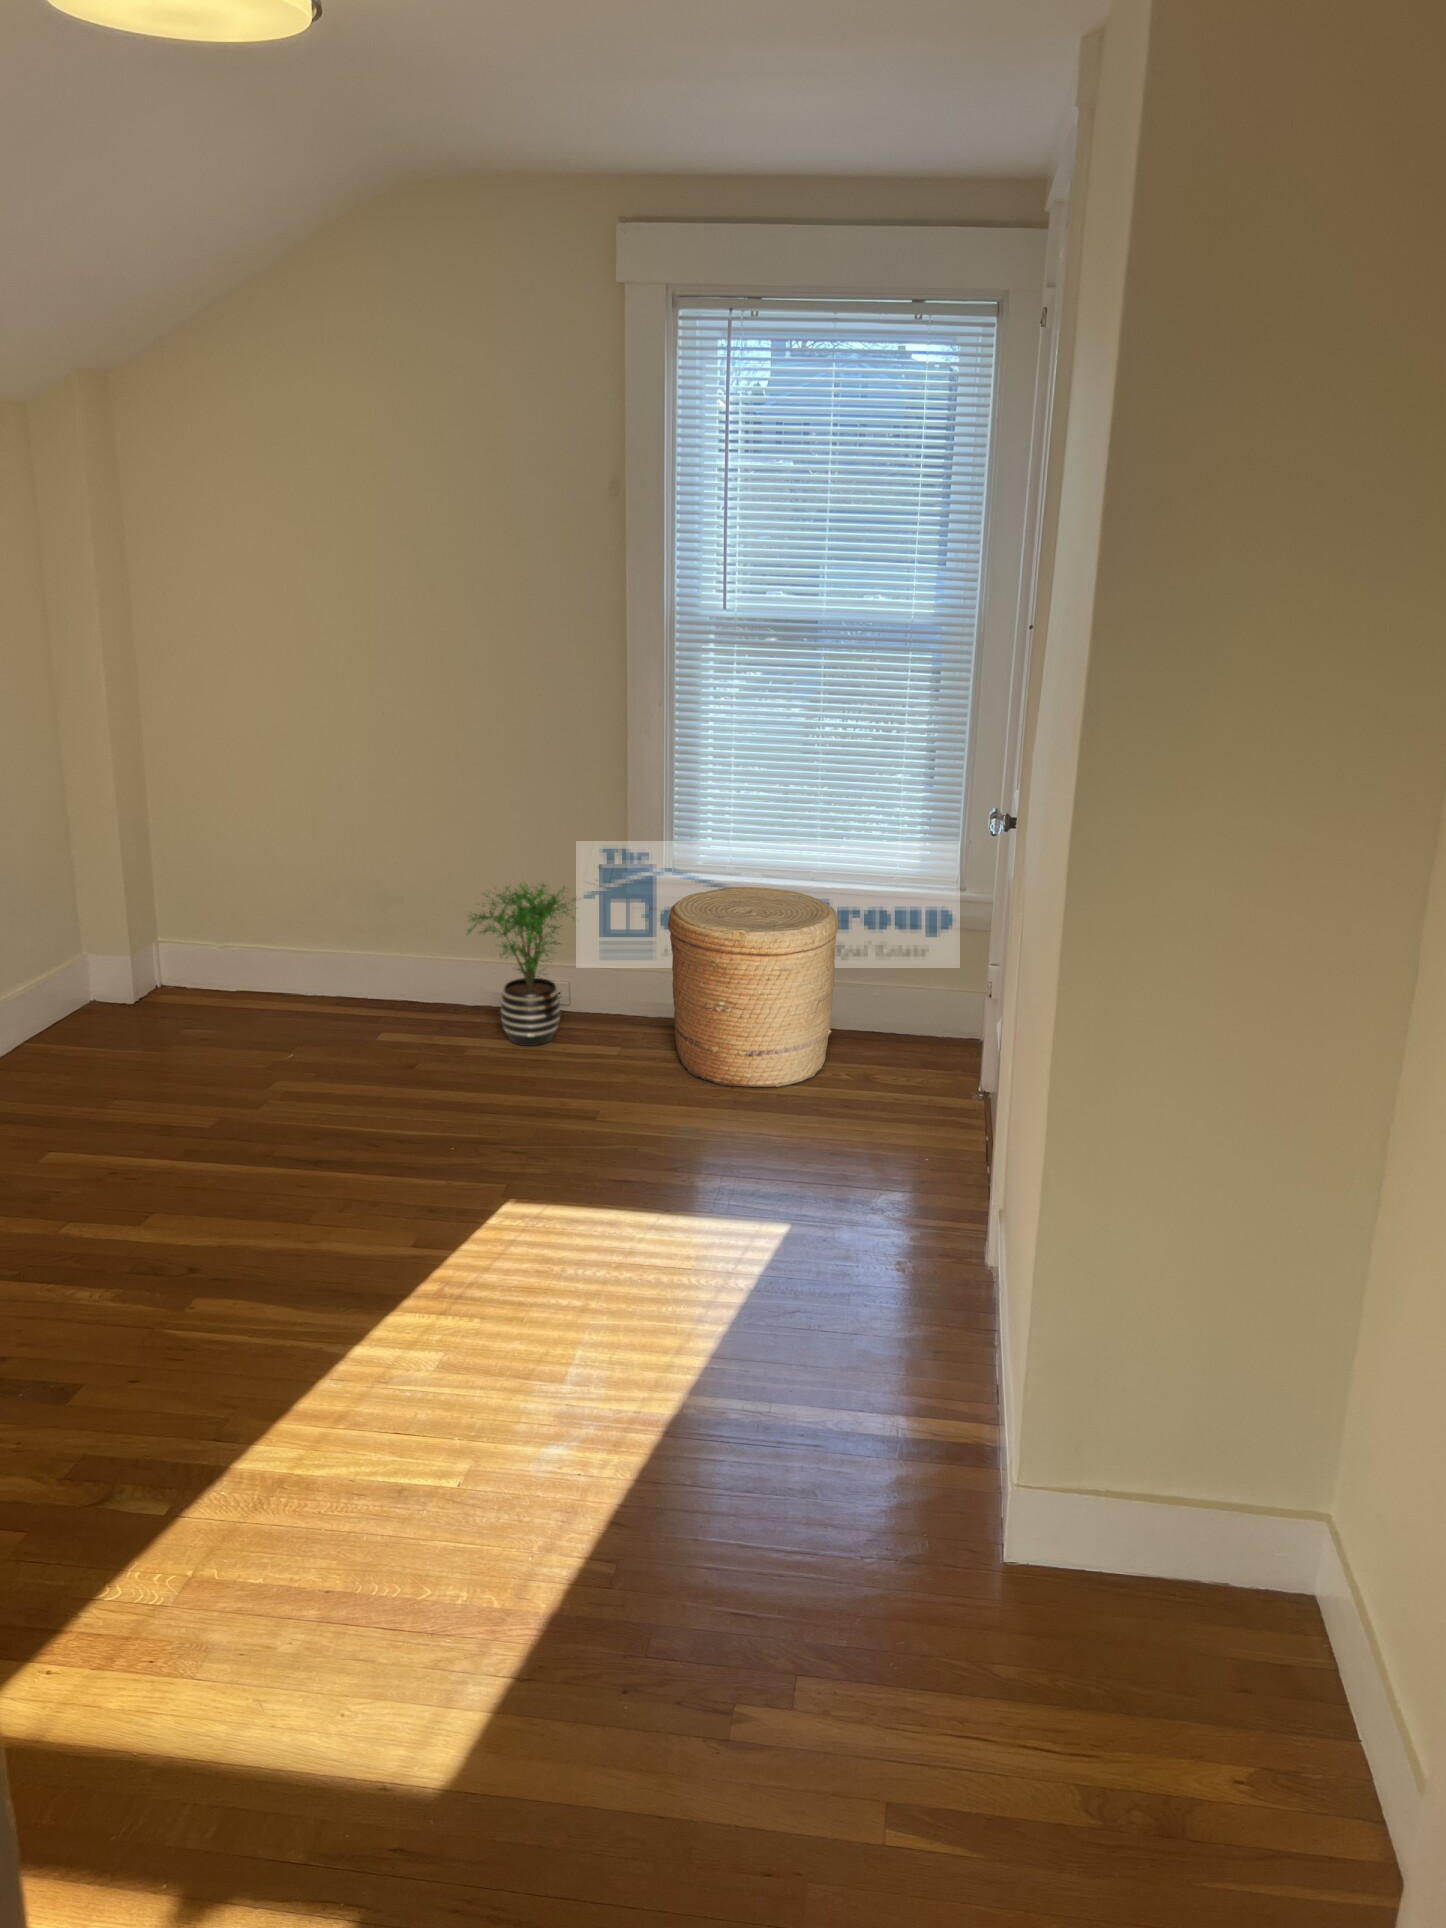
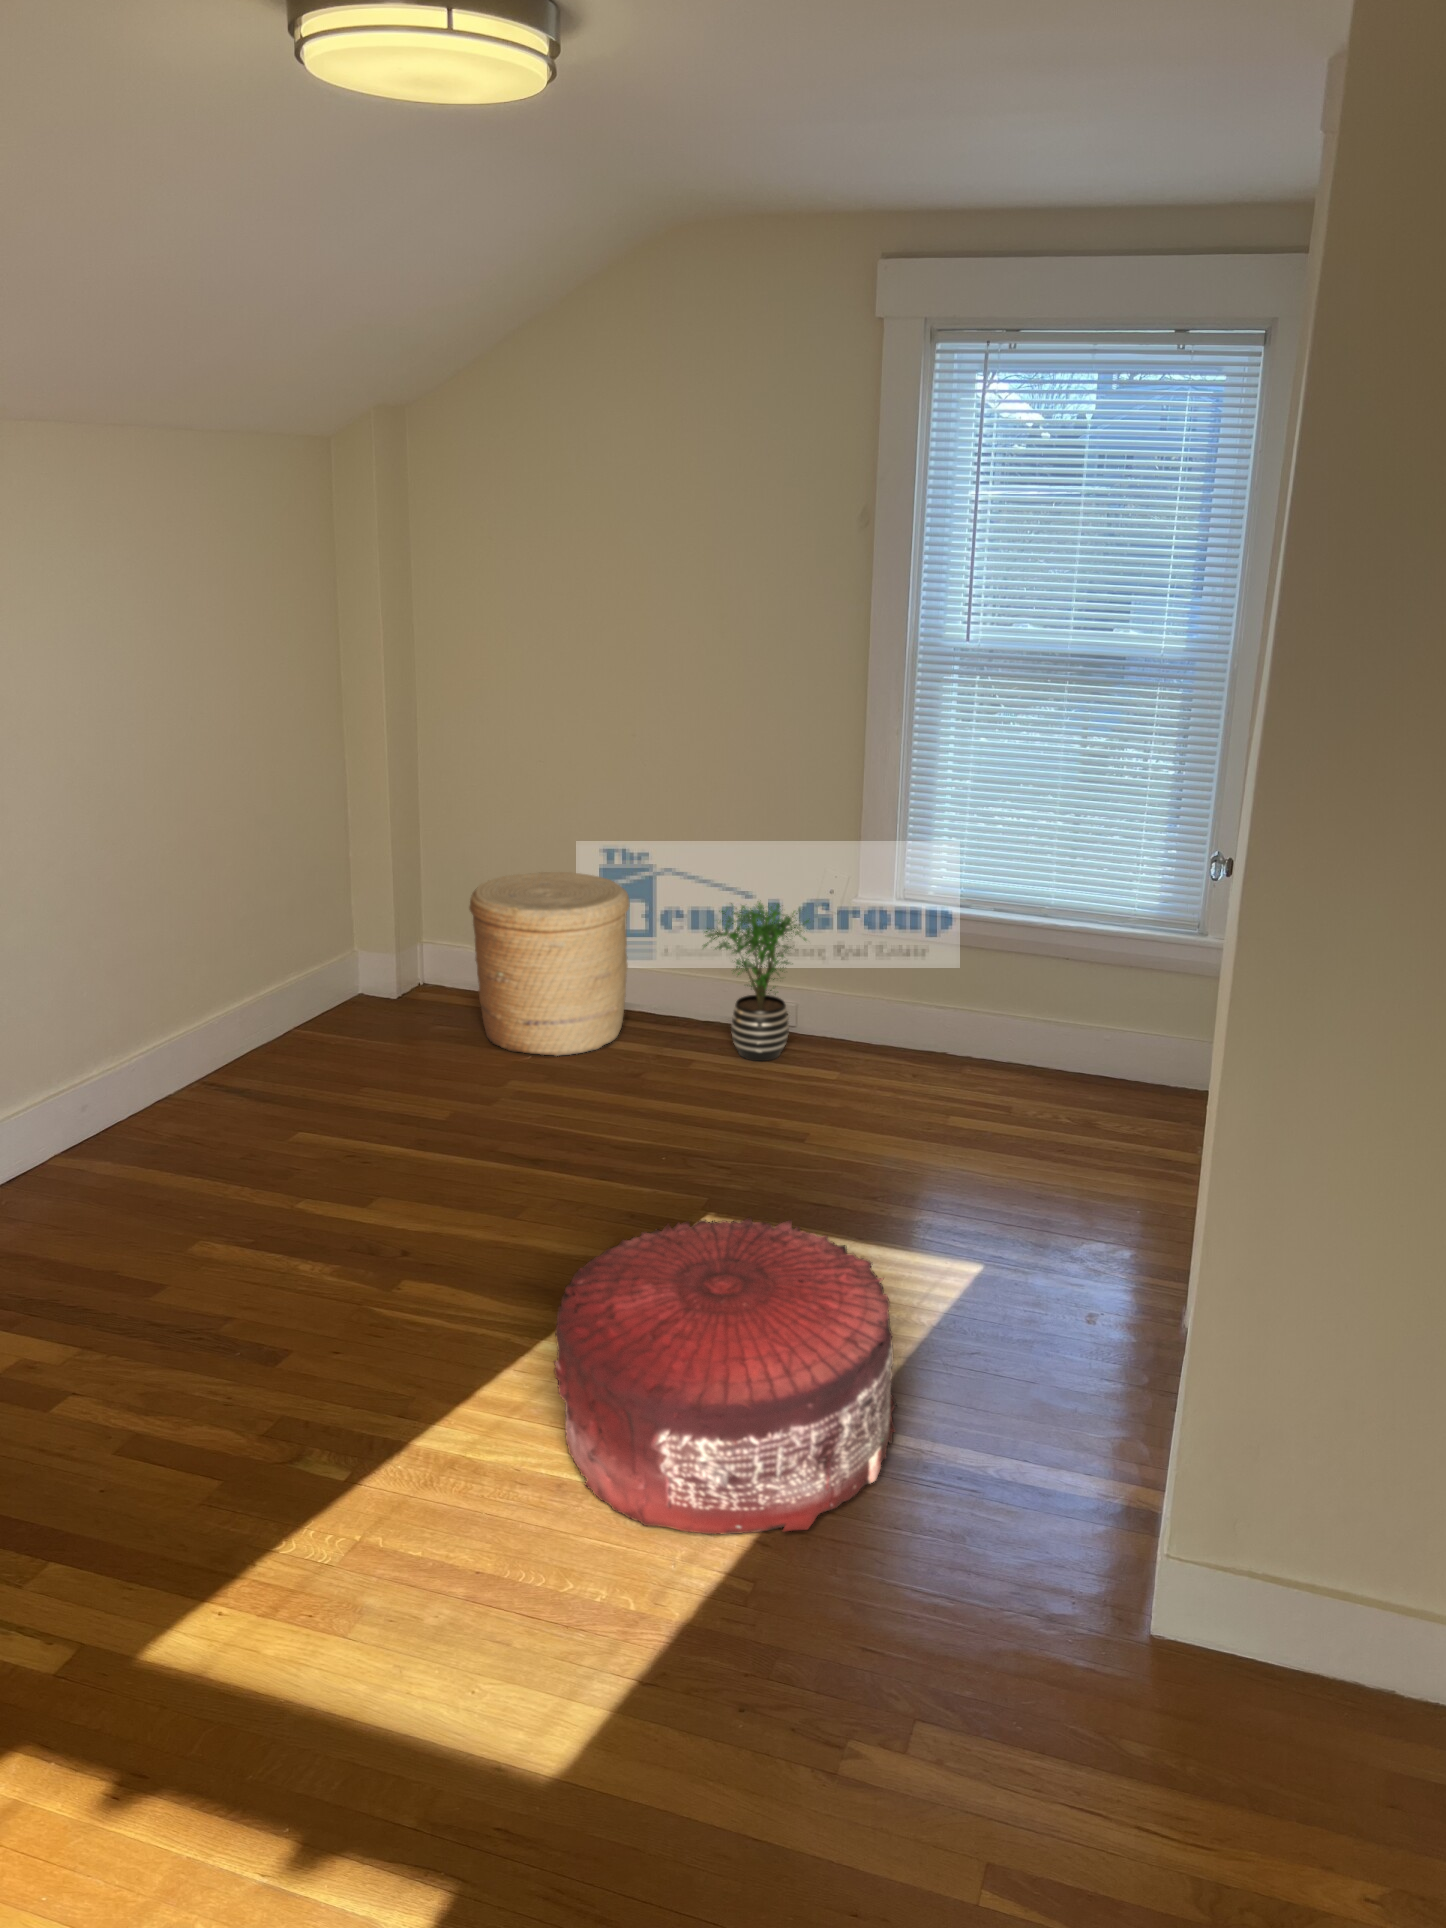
woven basket: present [668,887,839,1087] -> present [469,872,629,1056]
pouf: none [382,1196,734,1518] -> present [554,1217,896,1534]

